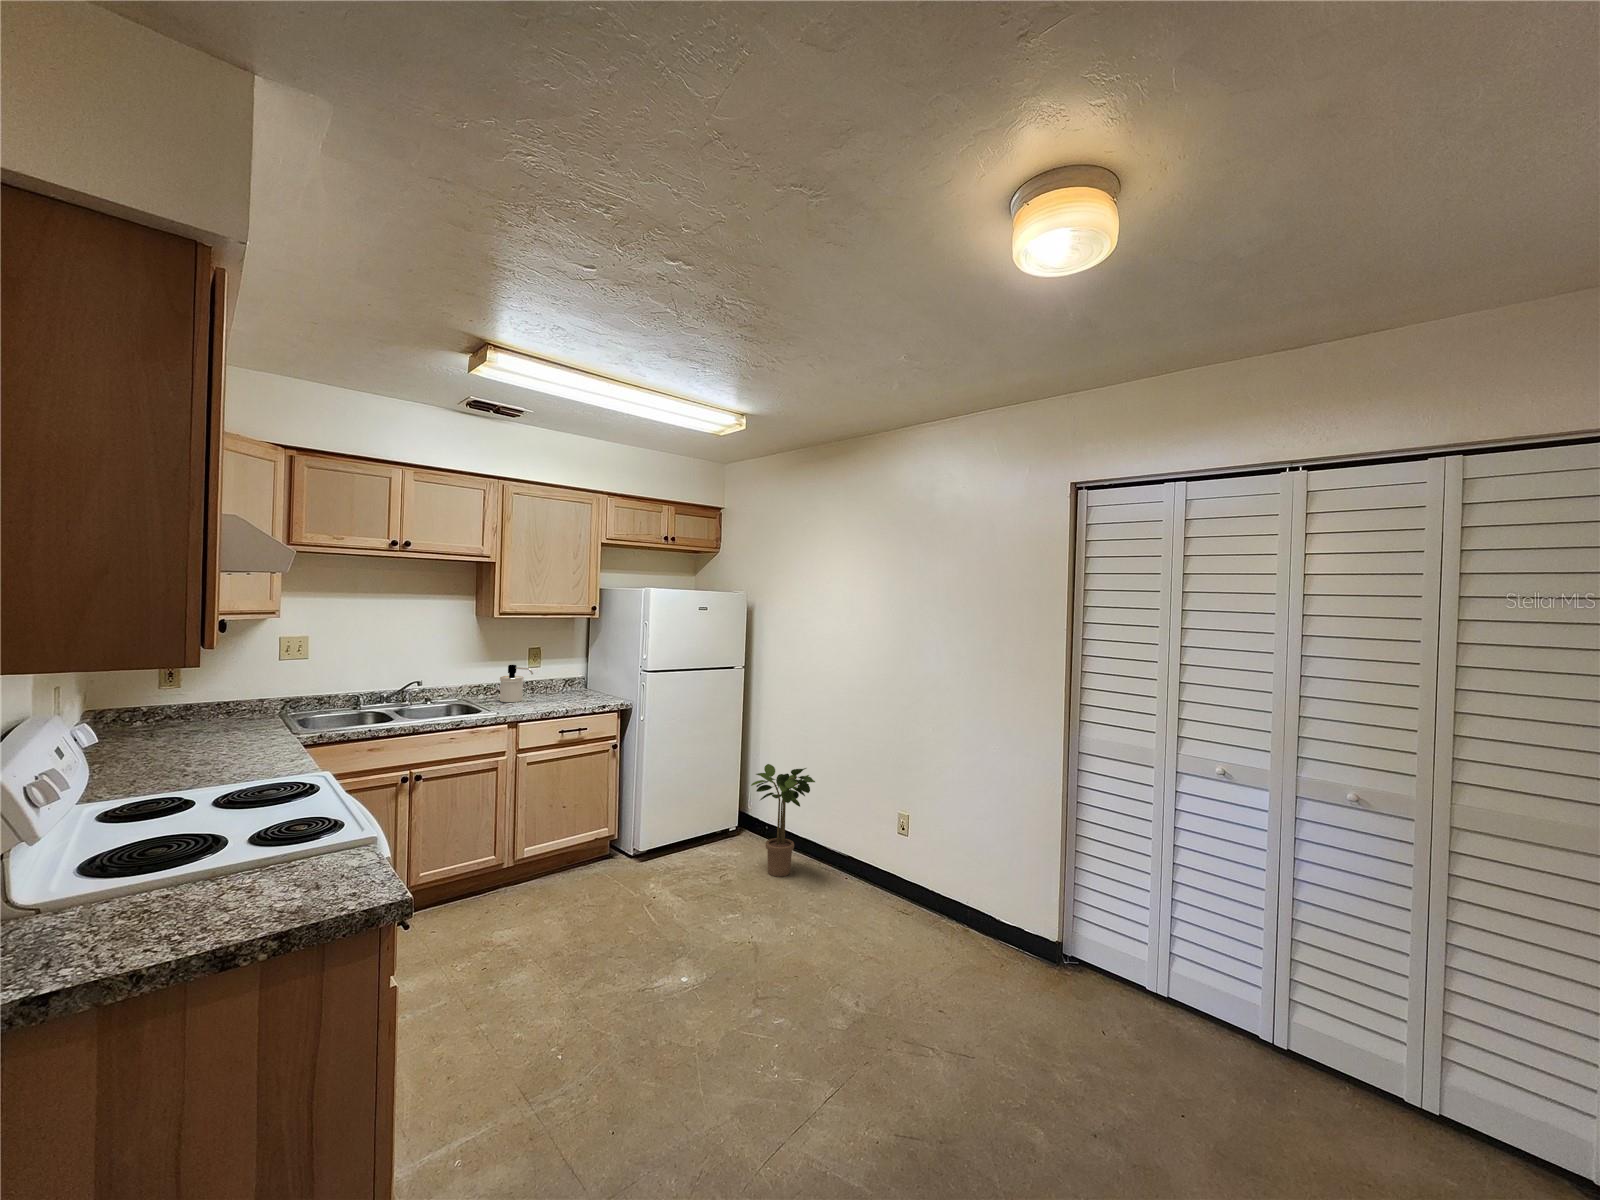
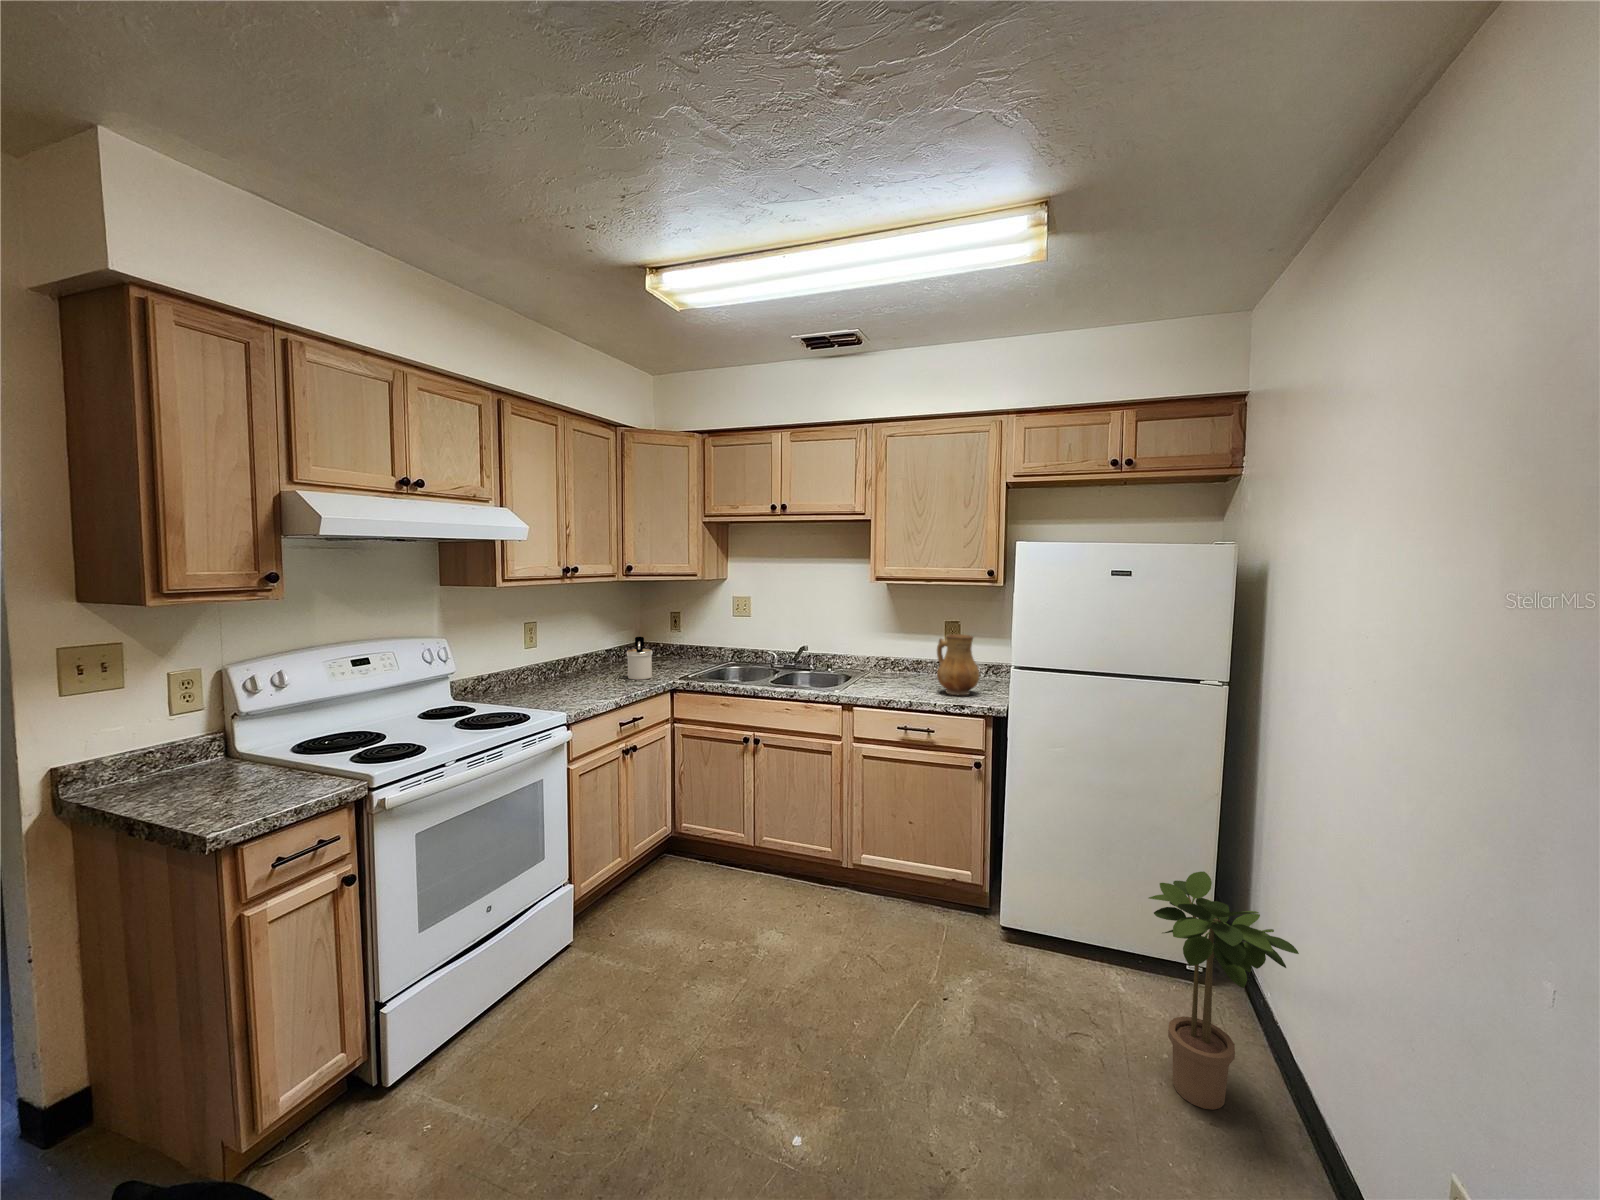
ceramic pitcher: none [556,656,594,703] -> present [937,634,980,695]
soap dispenser: present [500,665,533,702] -> present [627,637,652,680]

